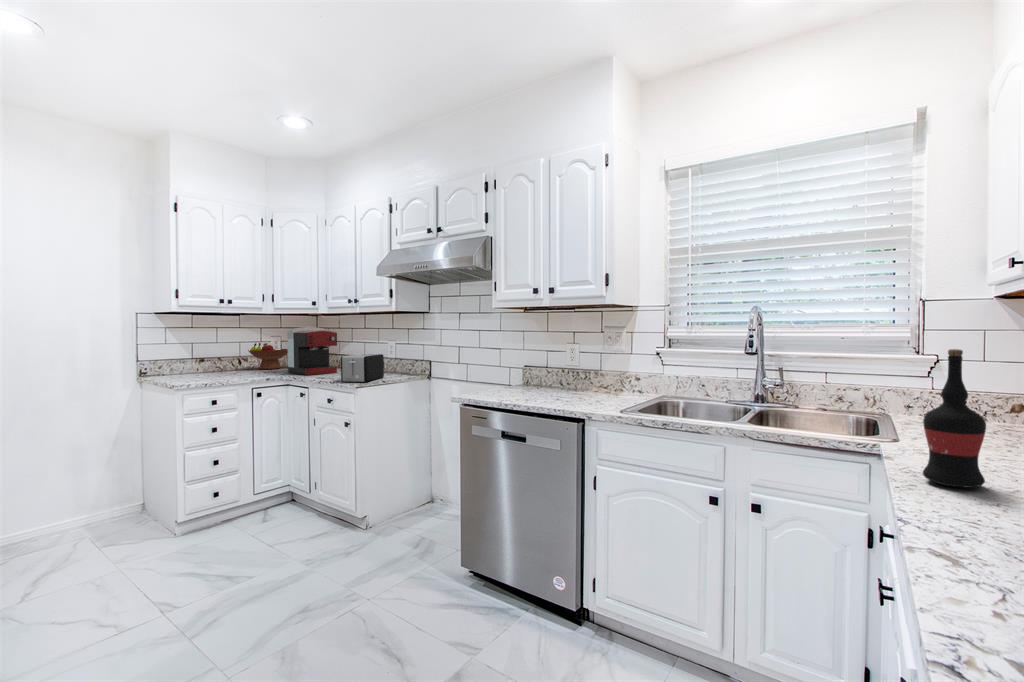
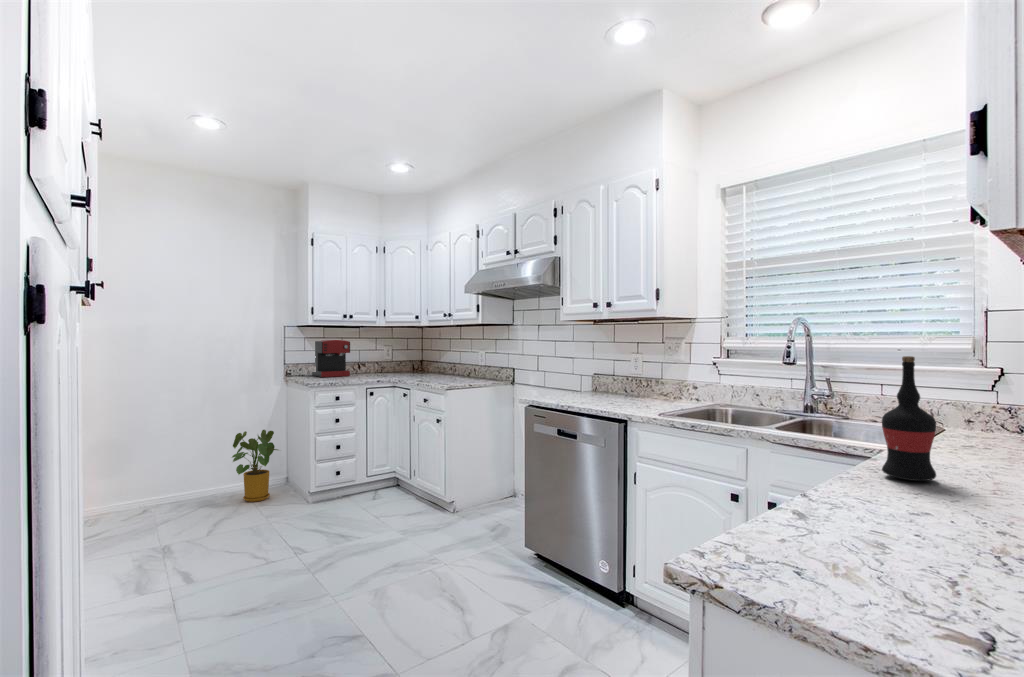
coffee maker: present [287,327,337,375] -> present [312,340,350,377]
fruit bowl: present [248,343,288,369] -> none [366,350,401,373]
toaster: present [341,354,384,382] -> none [436,361,474,385]
house plant: none [67,444,141,536] -> present [232,430,278,502]

